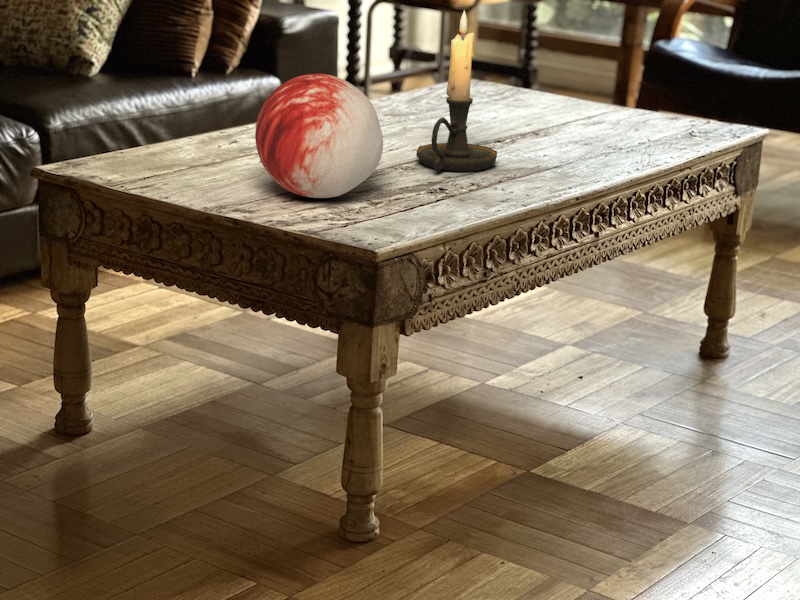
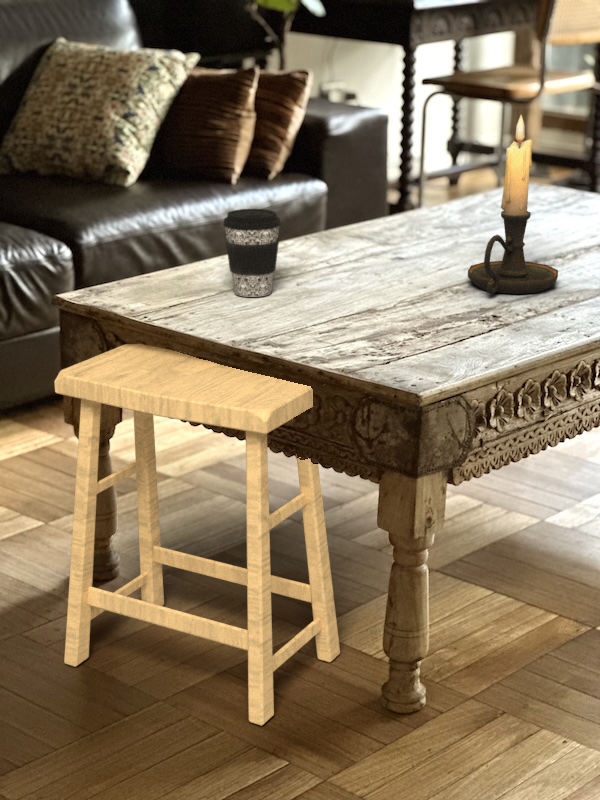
decorative orb: present [255,74,383,198] -> none [288,192,429,329]
coffee cup: none [193,90,247,171] -> present [223,209,281,297]
footstool: none [38,211,302,556] -> present [54,344,340,726]

